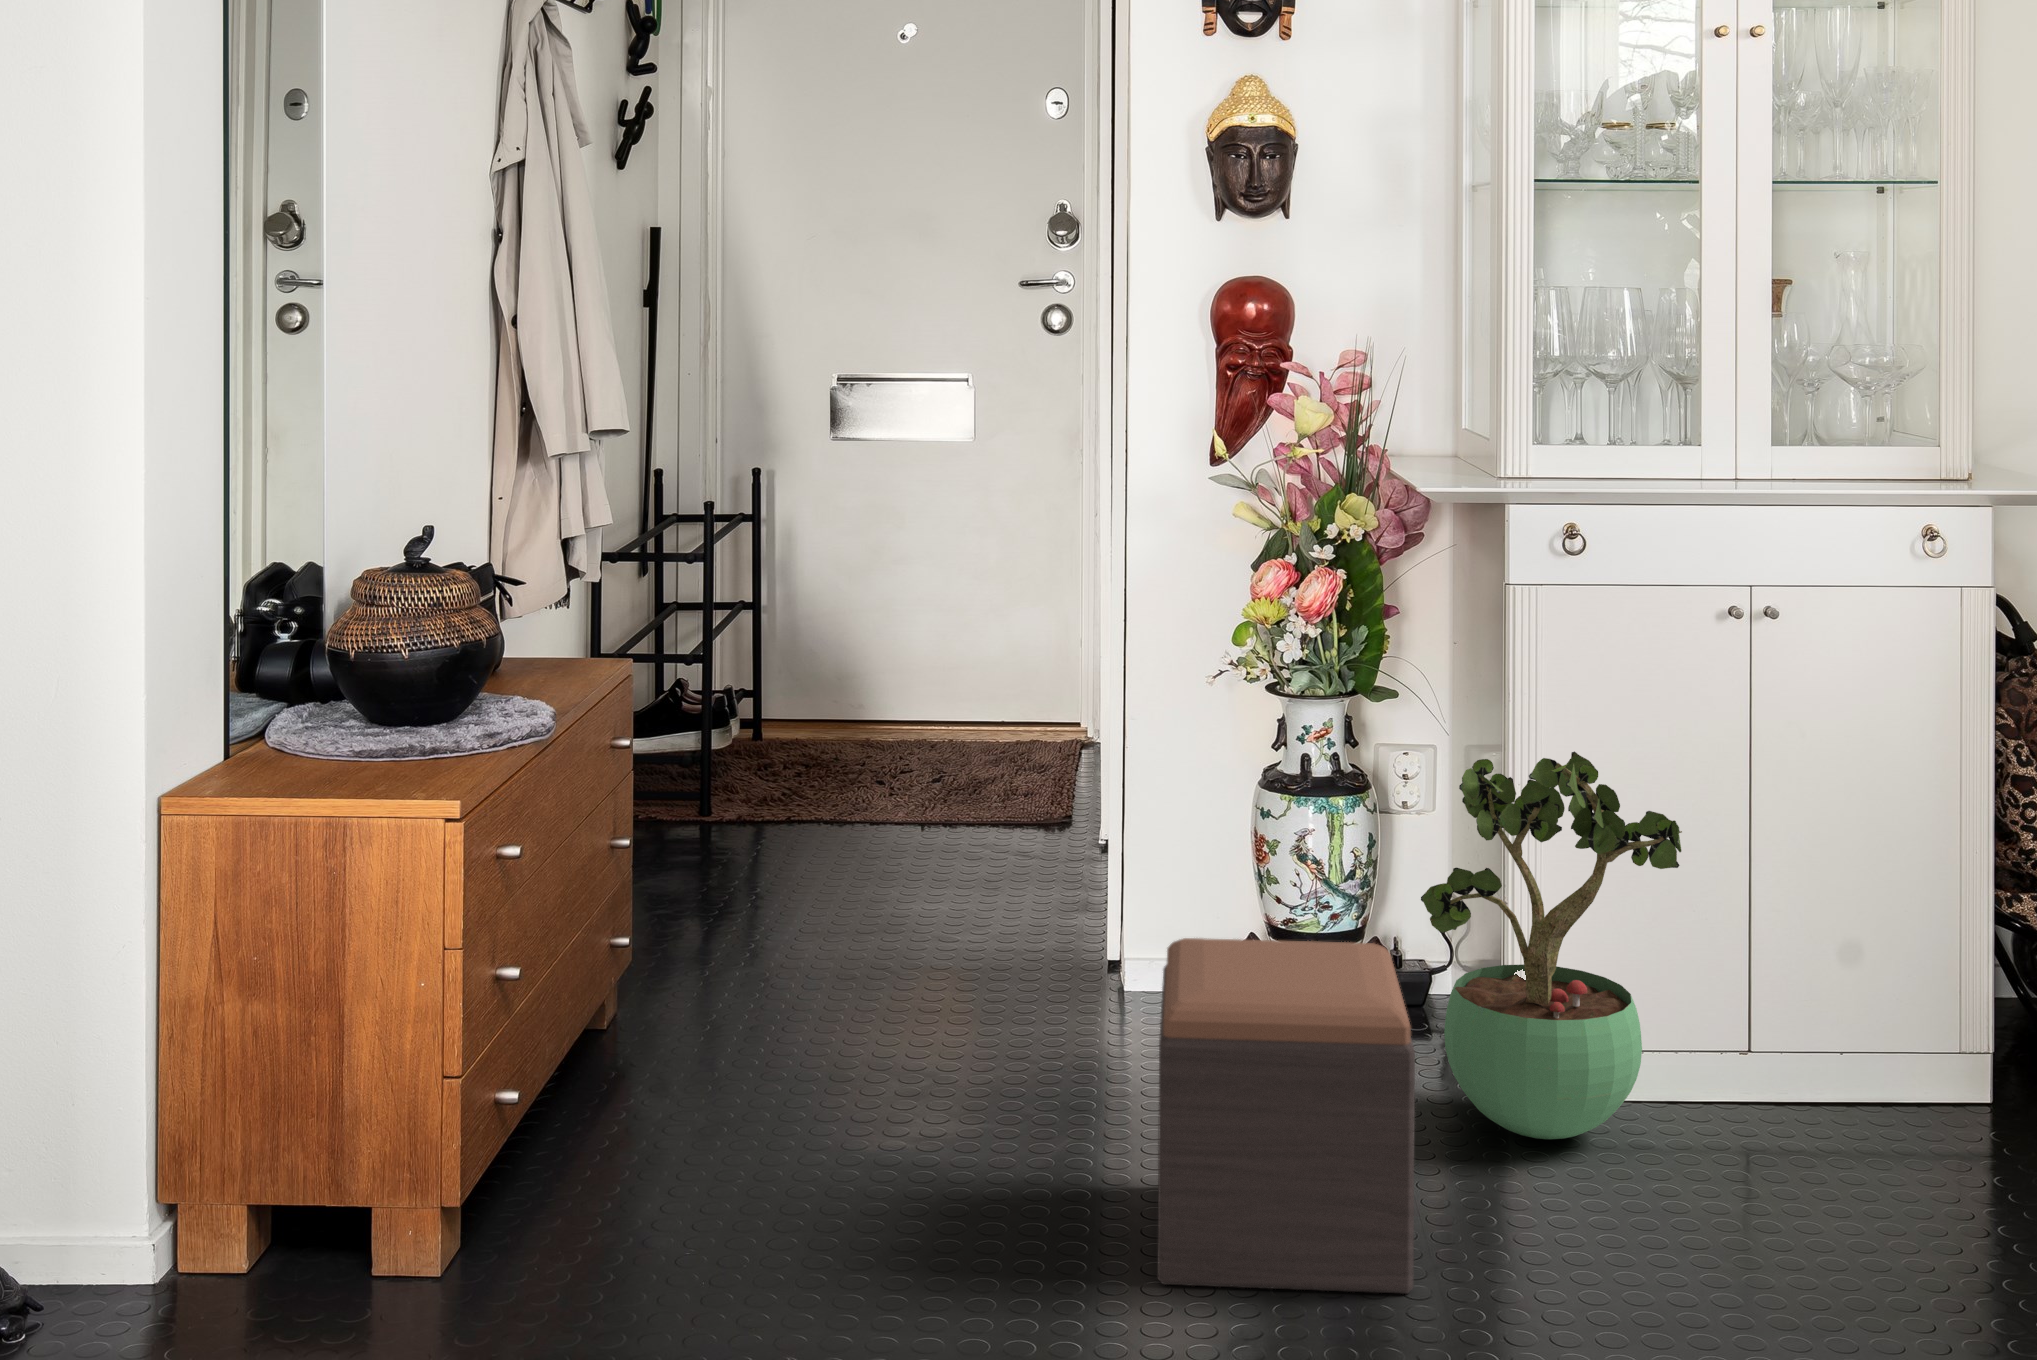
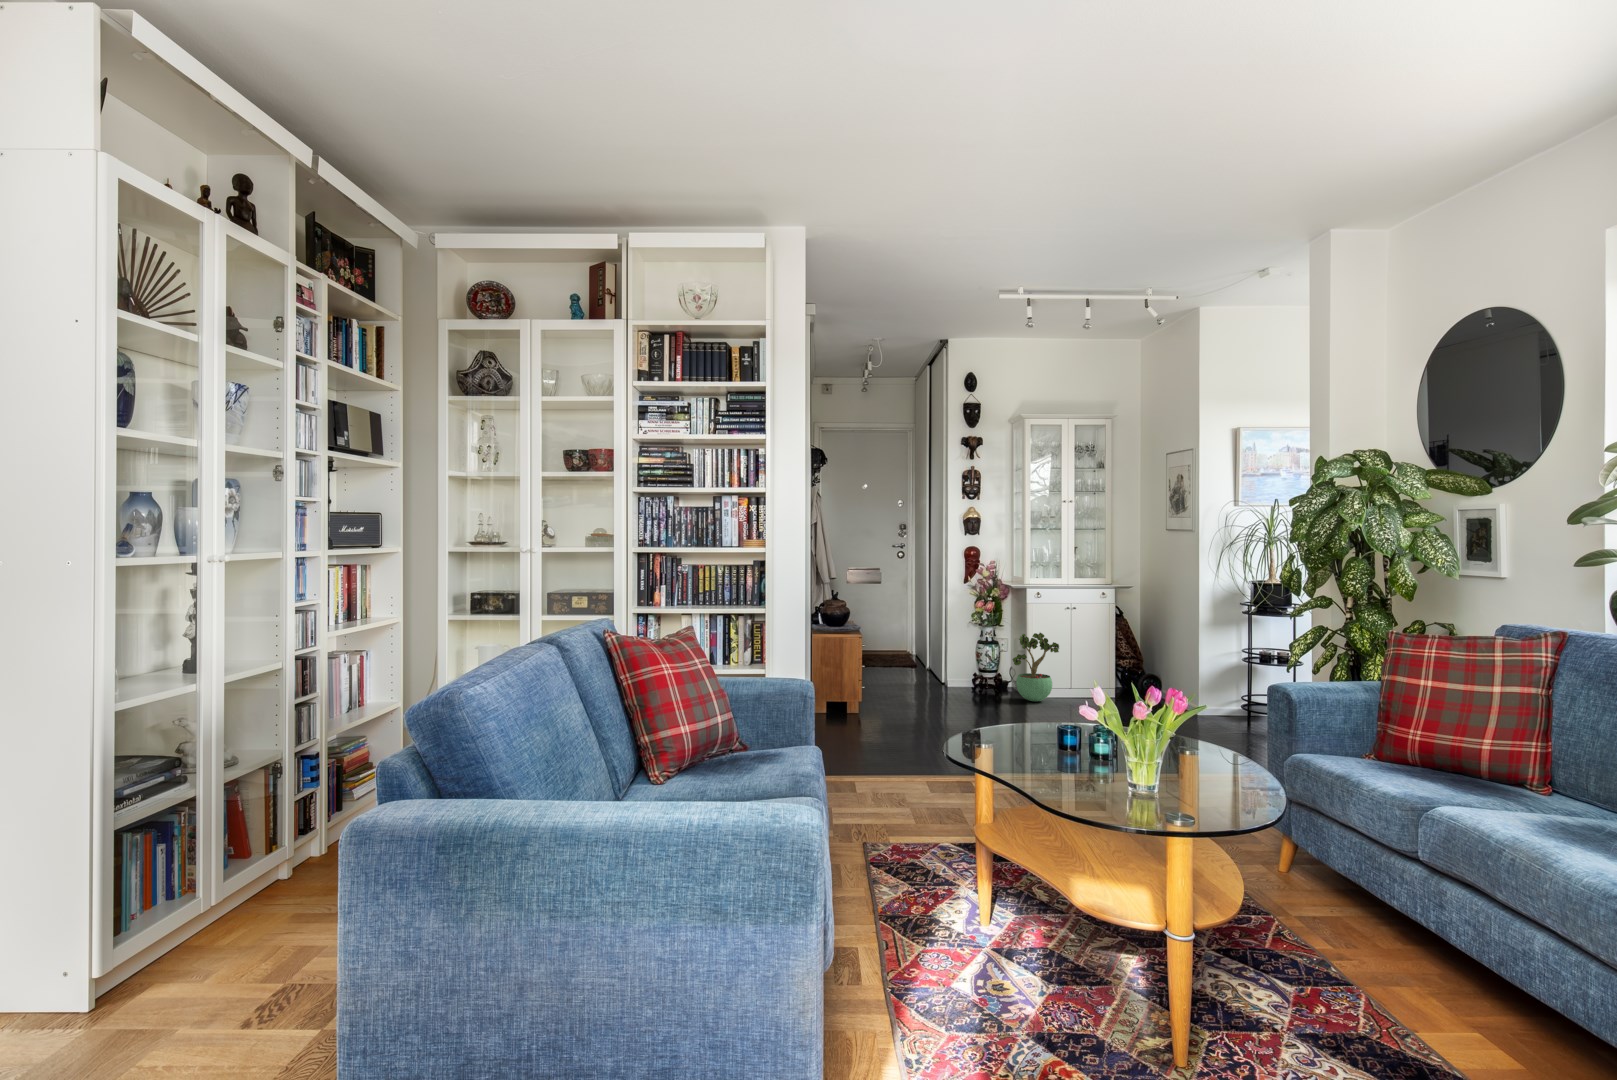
footstool: present [1157,938,1415,1294] -> none [971,663,1019,715]

